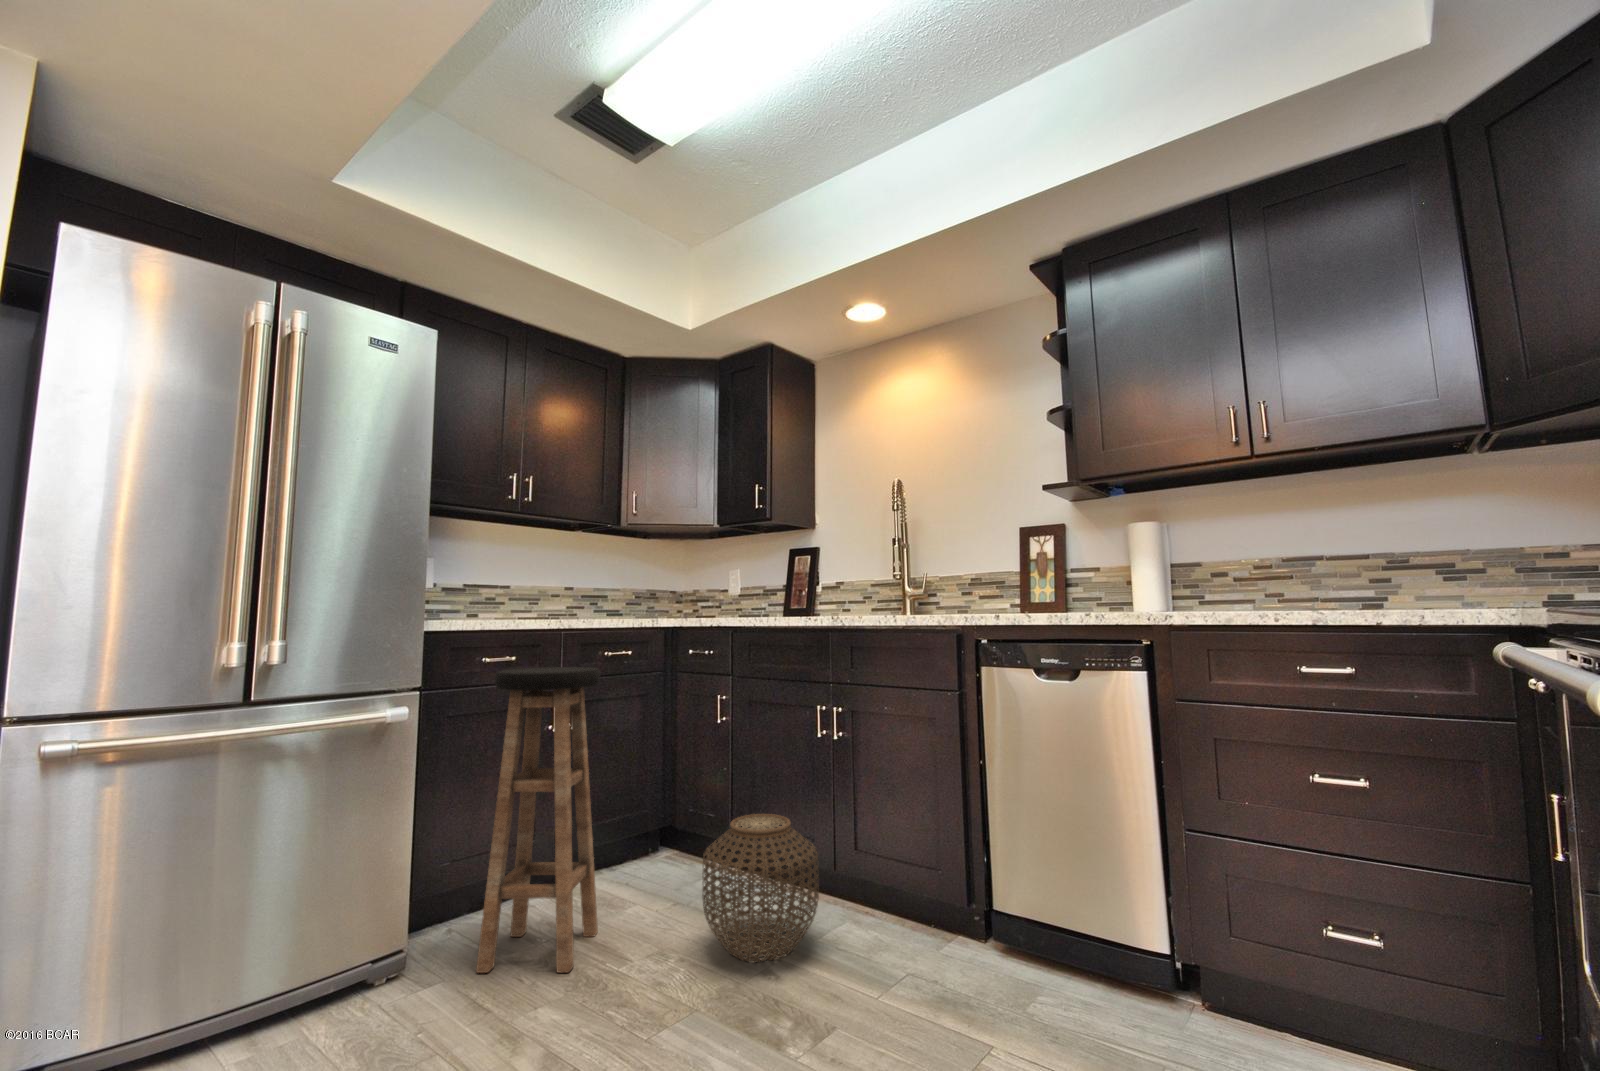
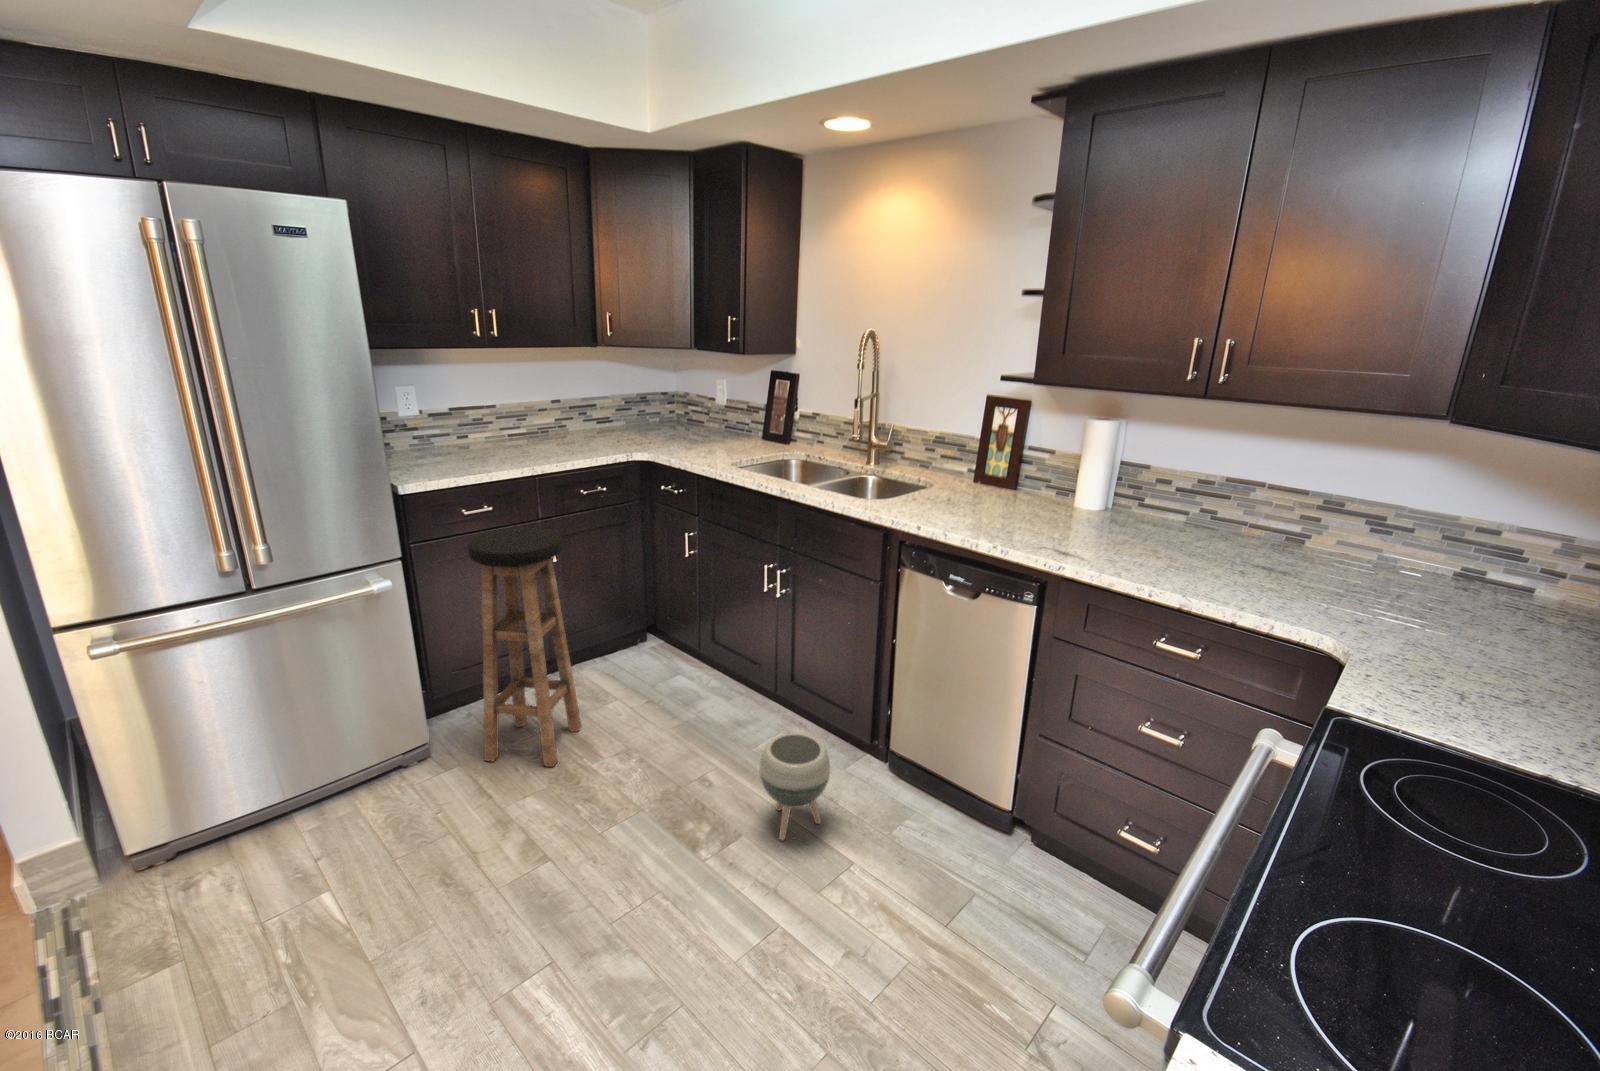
woven basket: present [702,814,819,962] -> none [655,659,750,770]
planter: none [852,873,942,1024] -> present [759,732,830,840]

